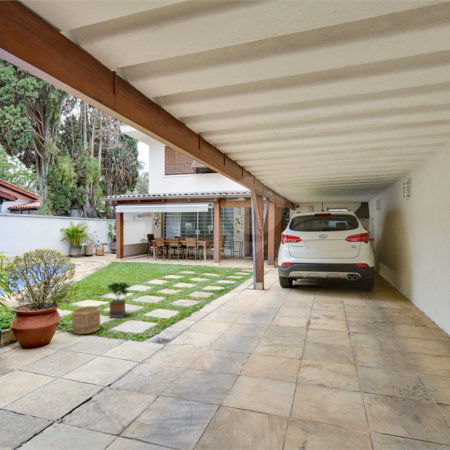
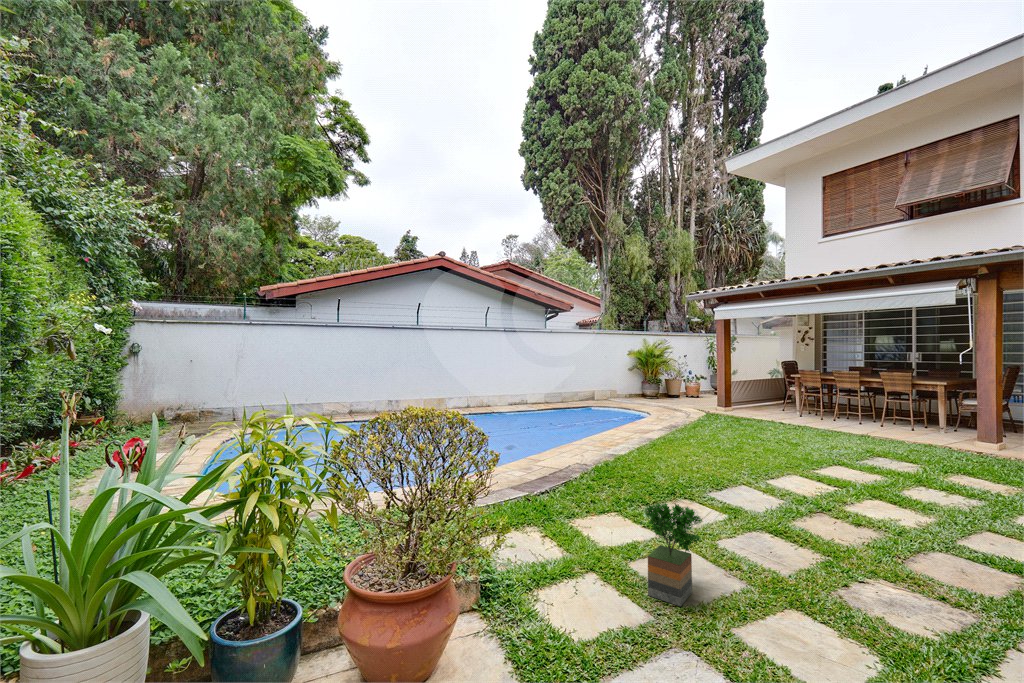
wooden bucket: present [71,306,101,334] -> none [540,560,612,648]

